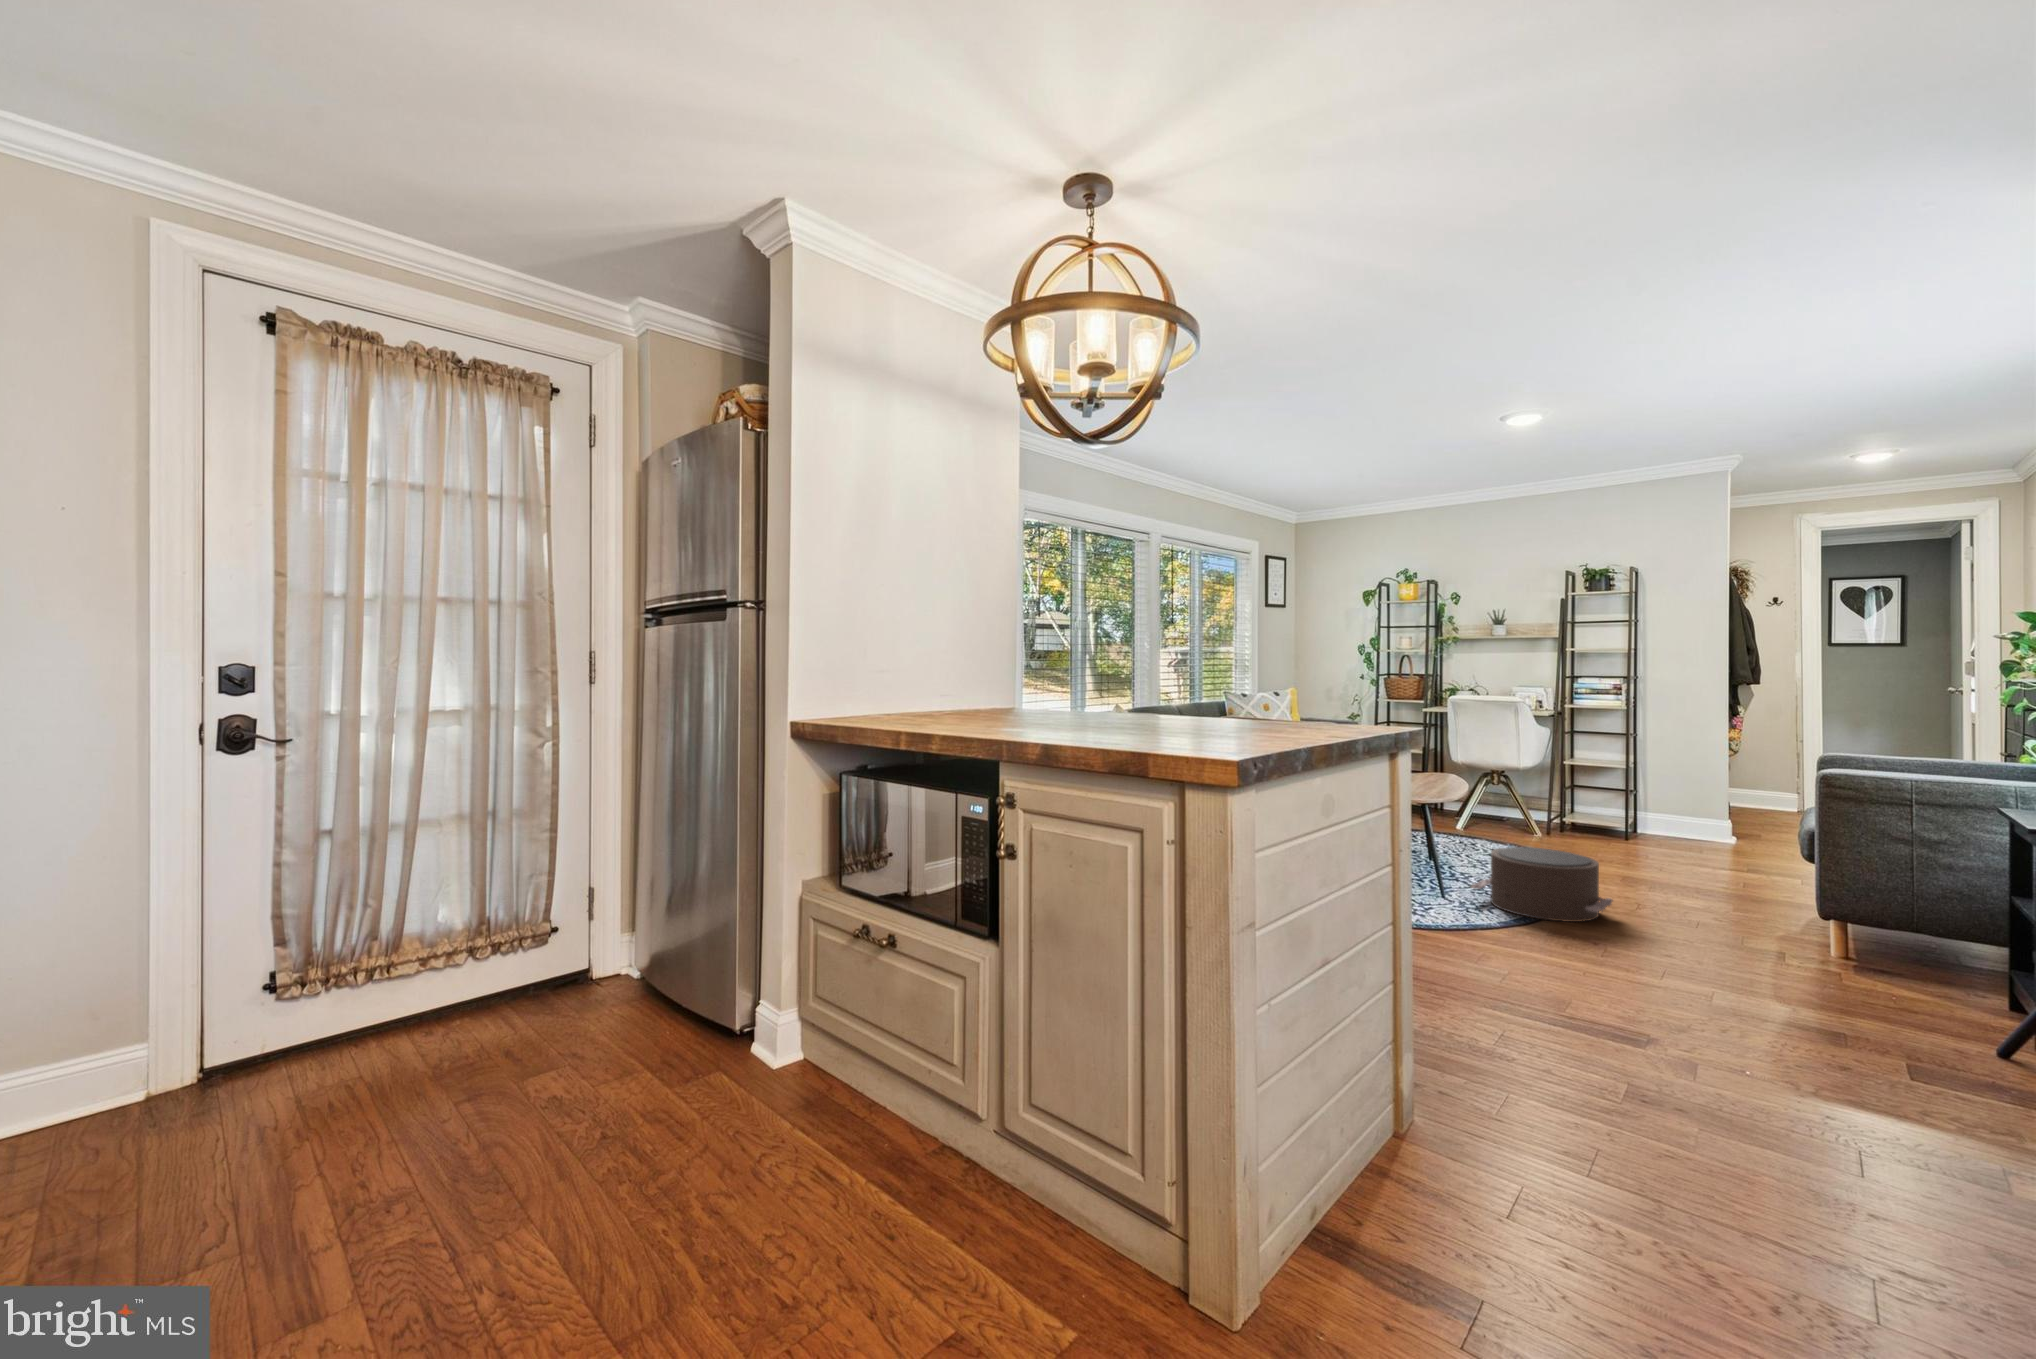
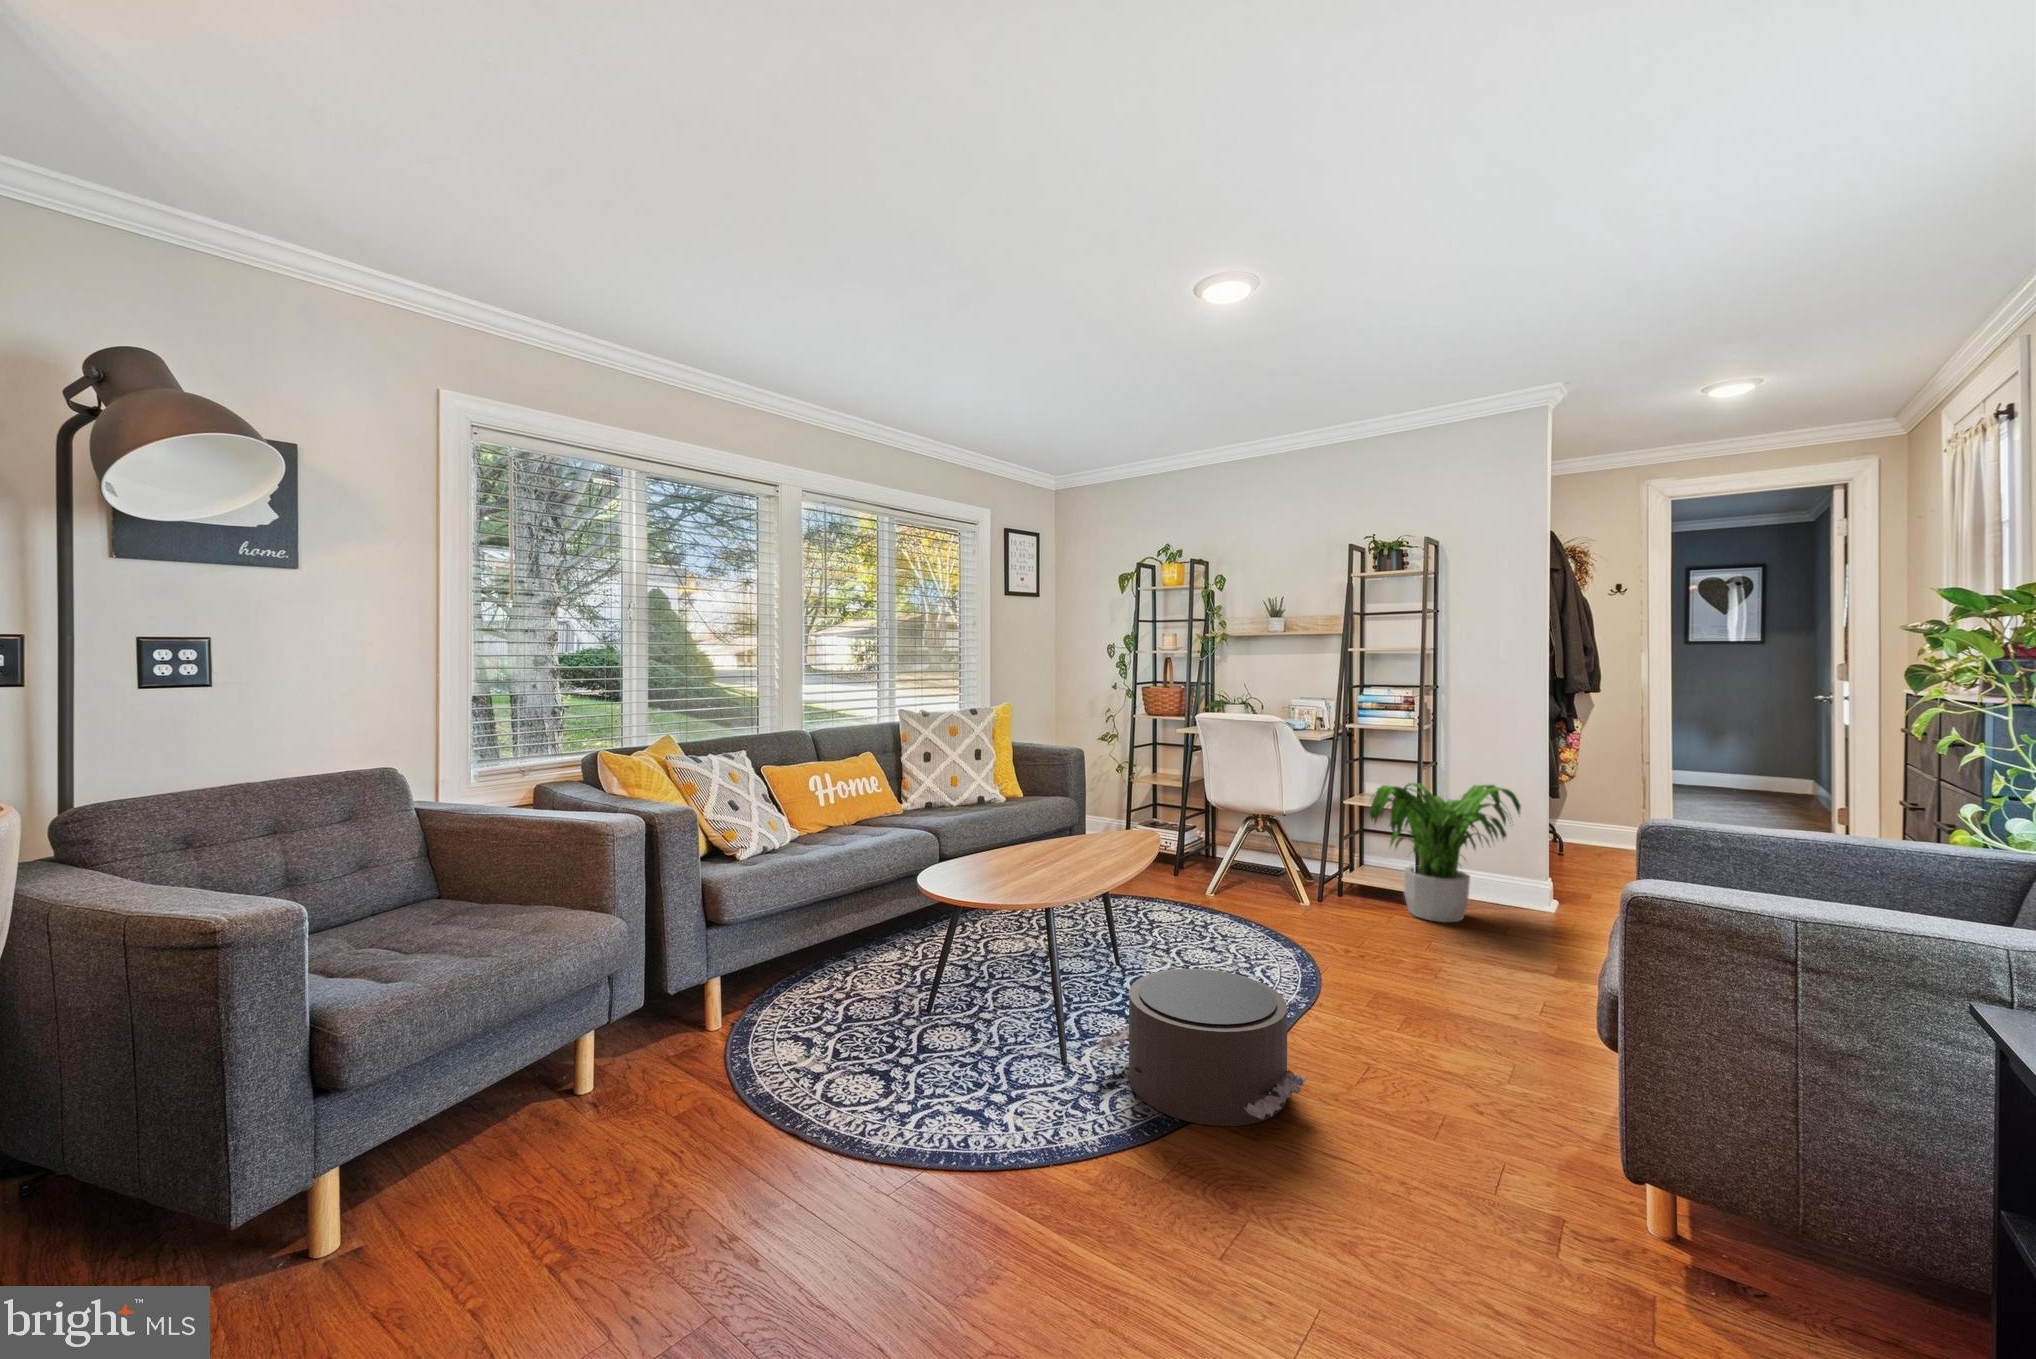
potted plant: none [1583,748,1709,847] -> present [1370,783,1521,922]

